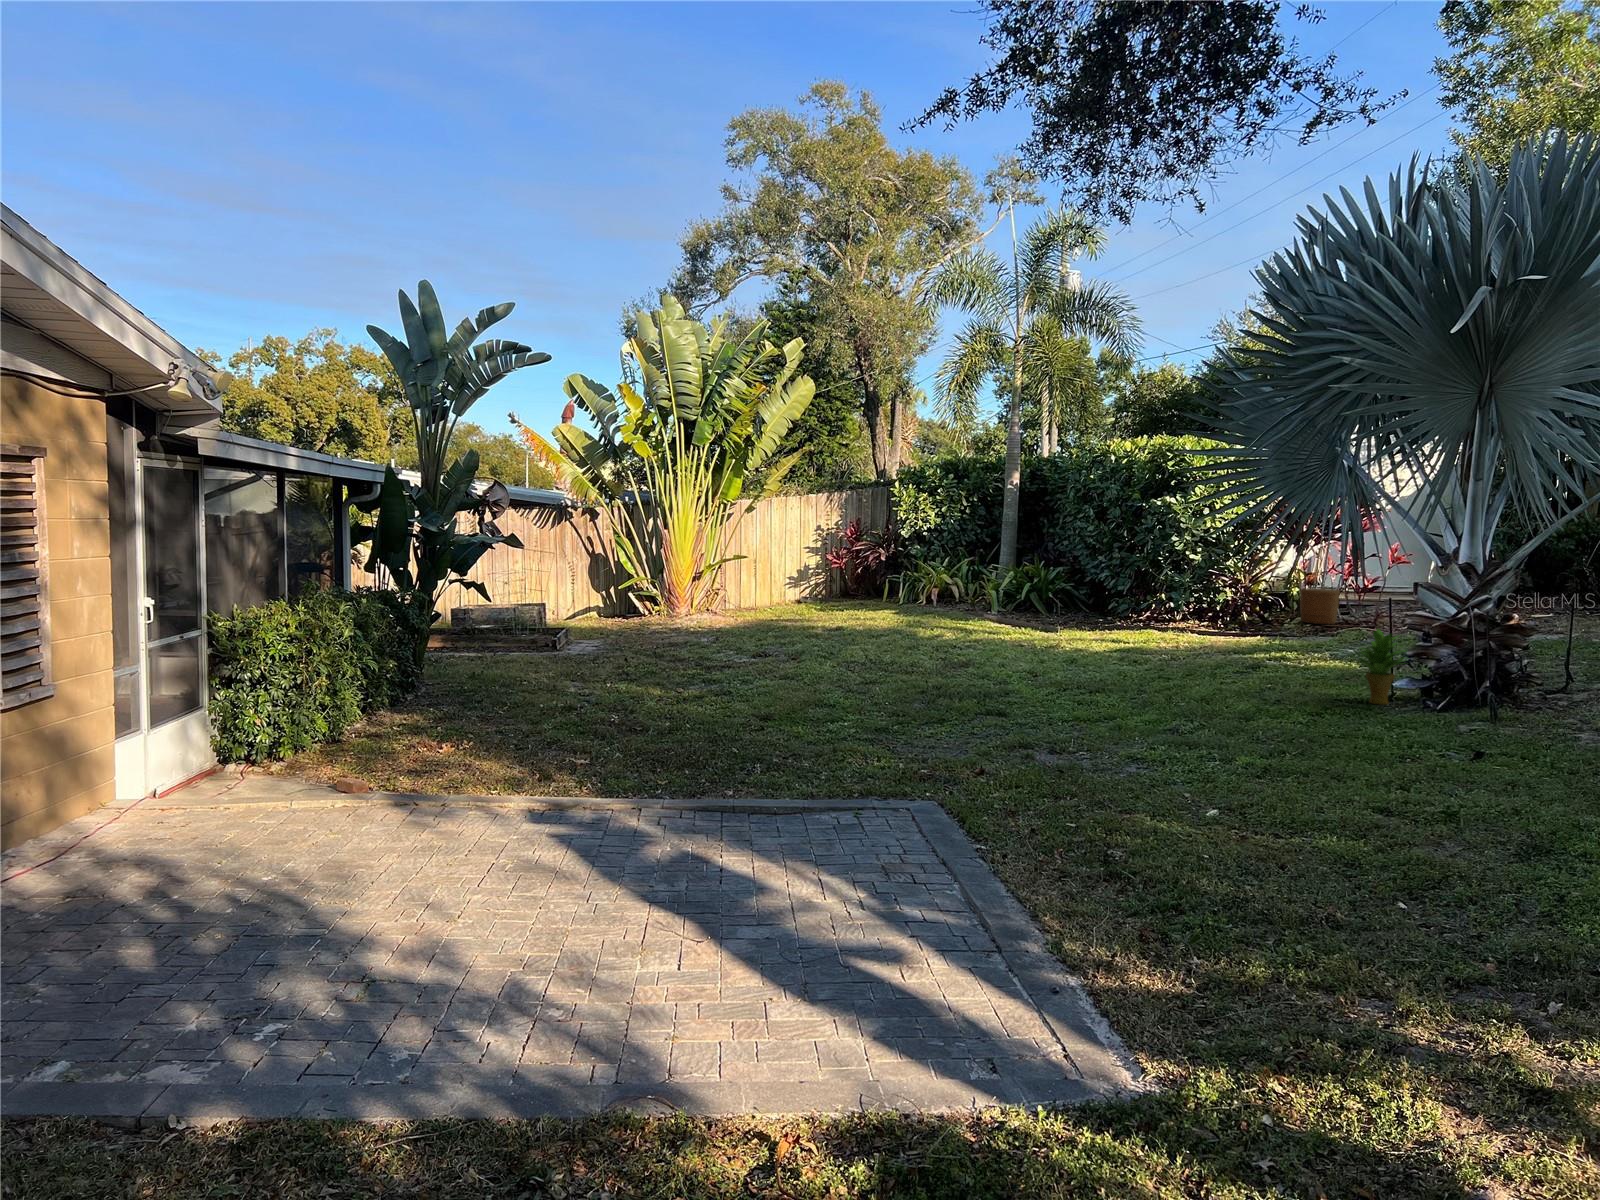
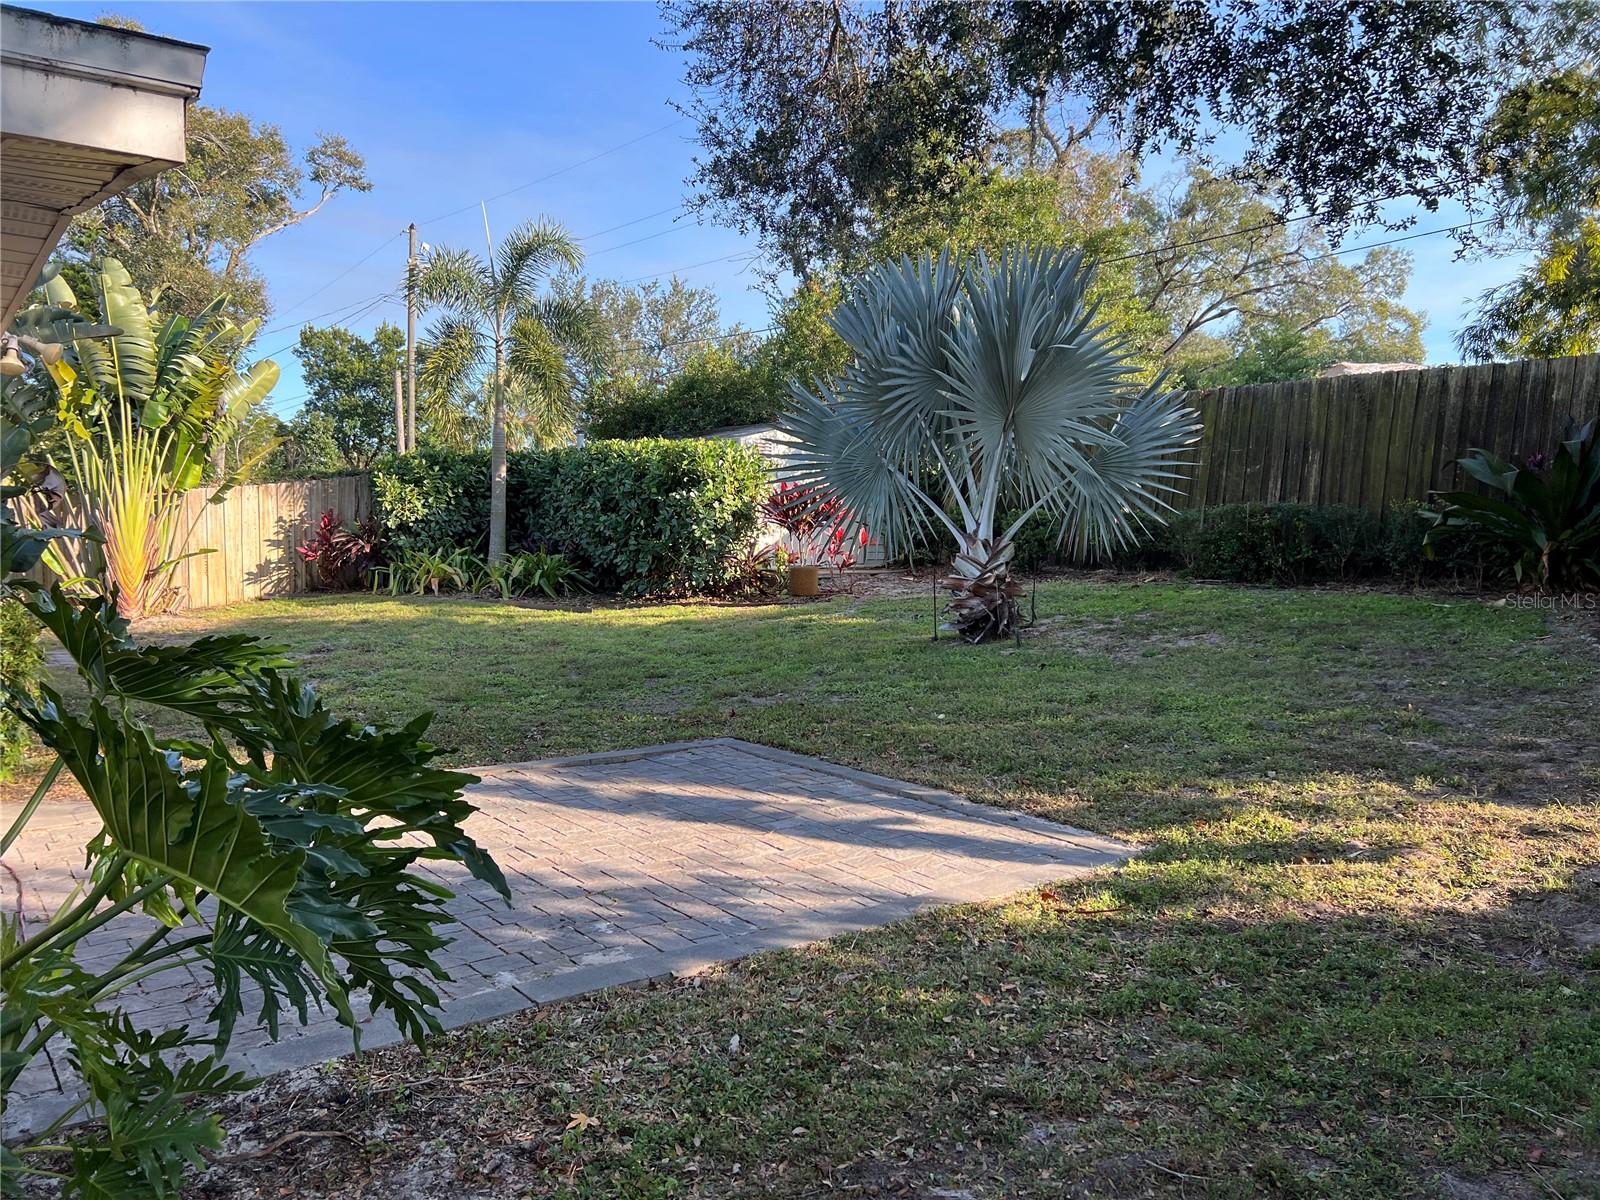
potted plant: present [1356,629,1406,704] -> none [901,590,945,648]

